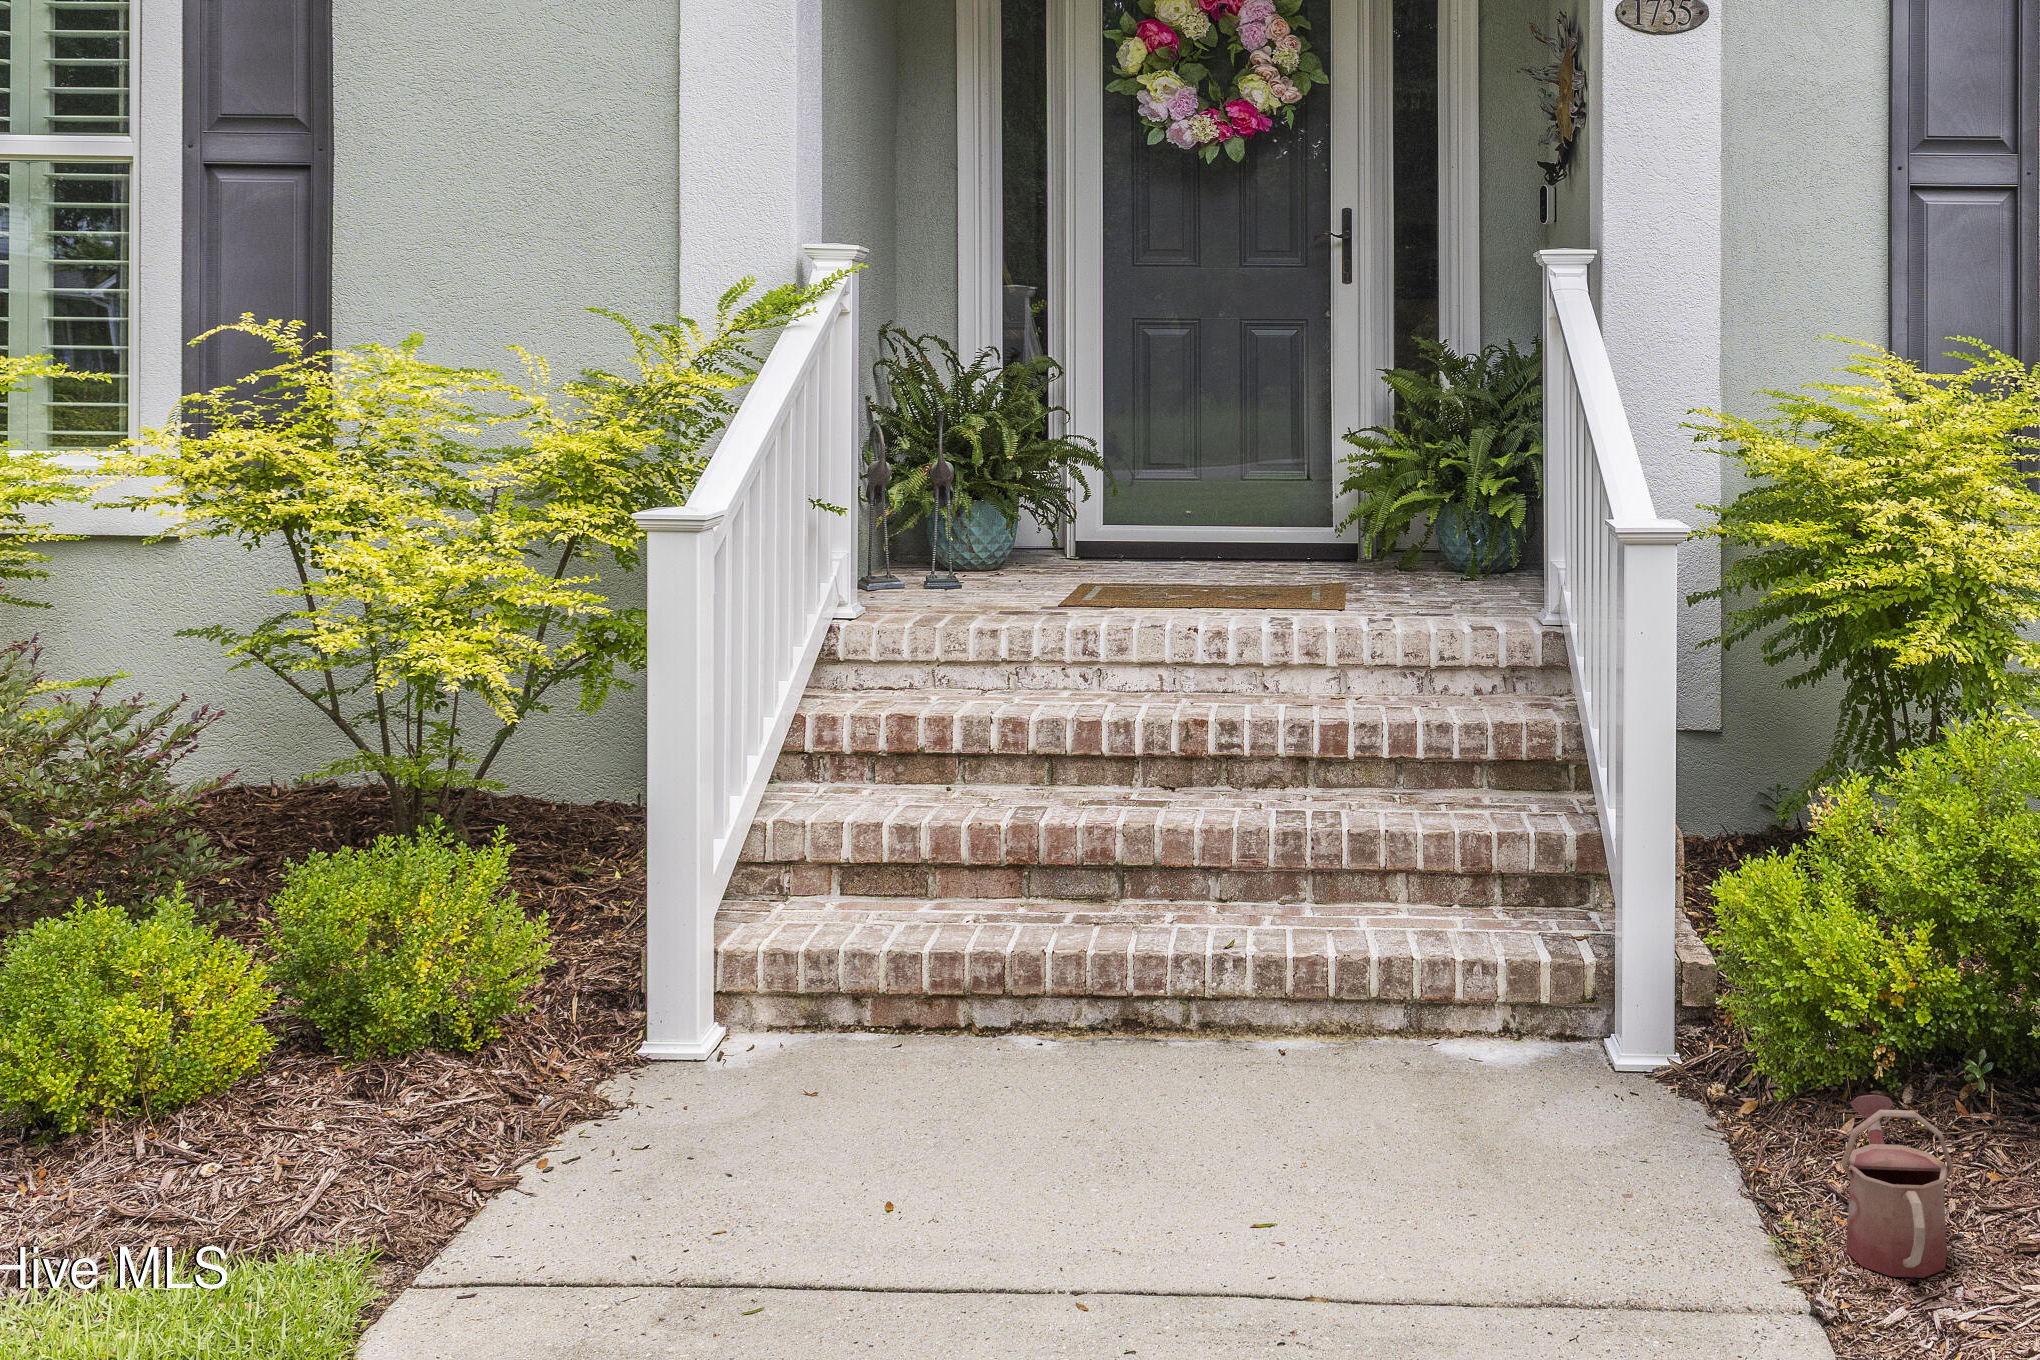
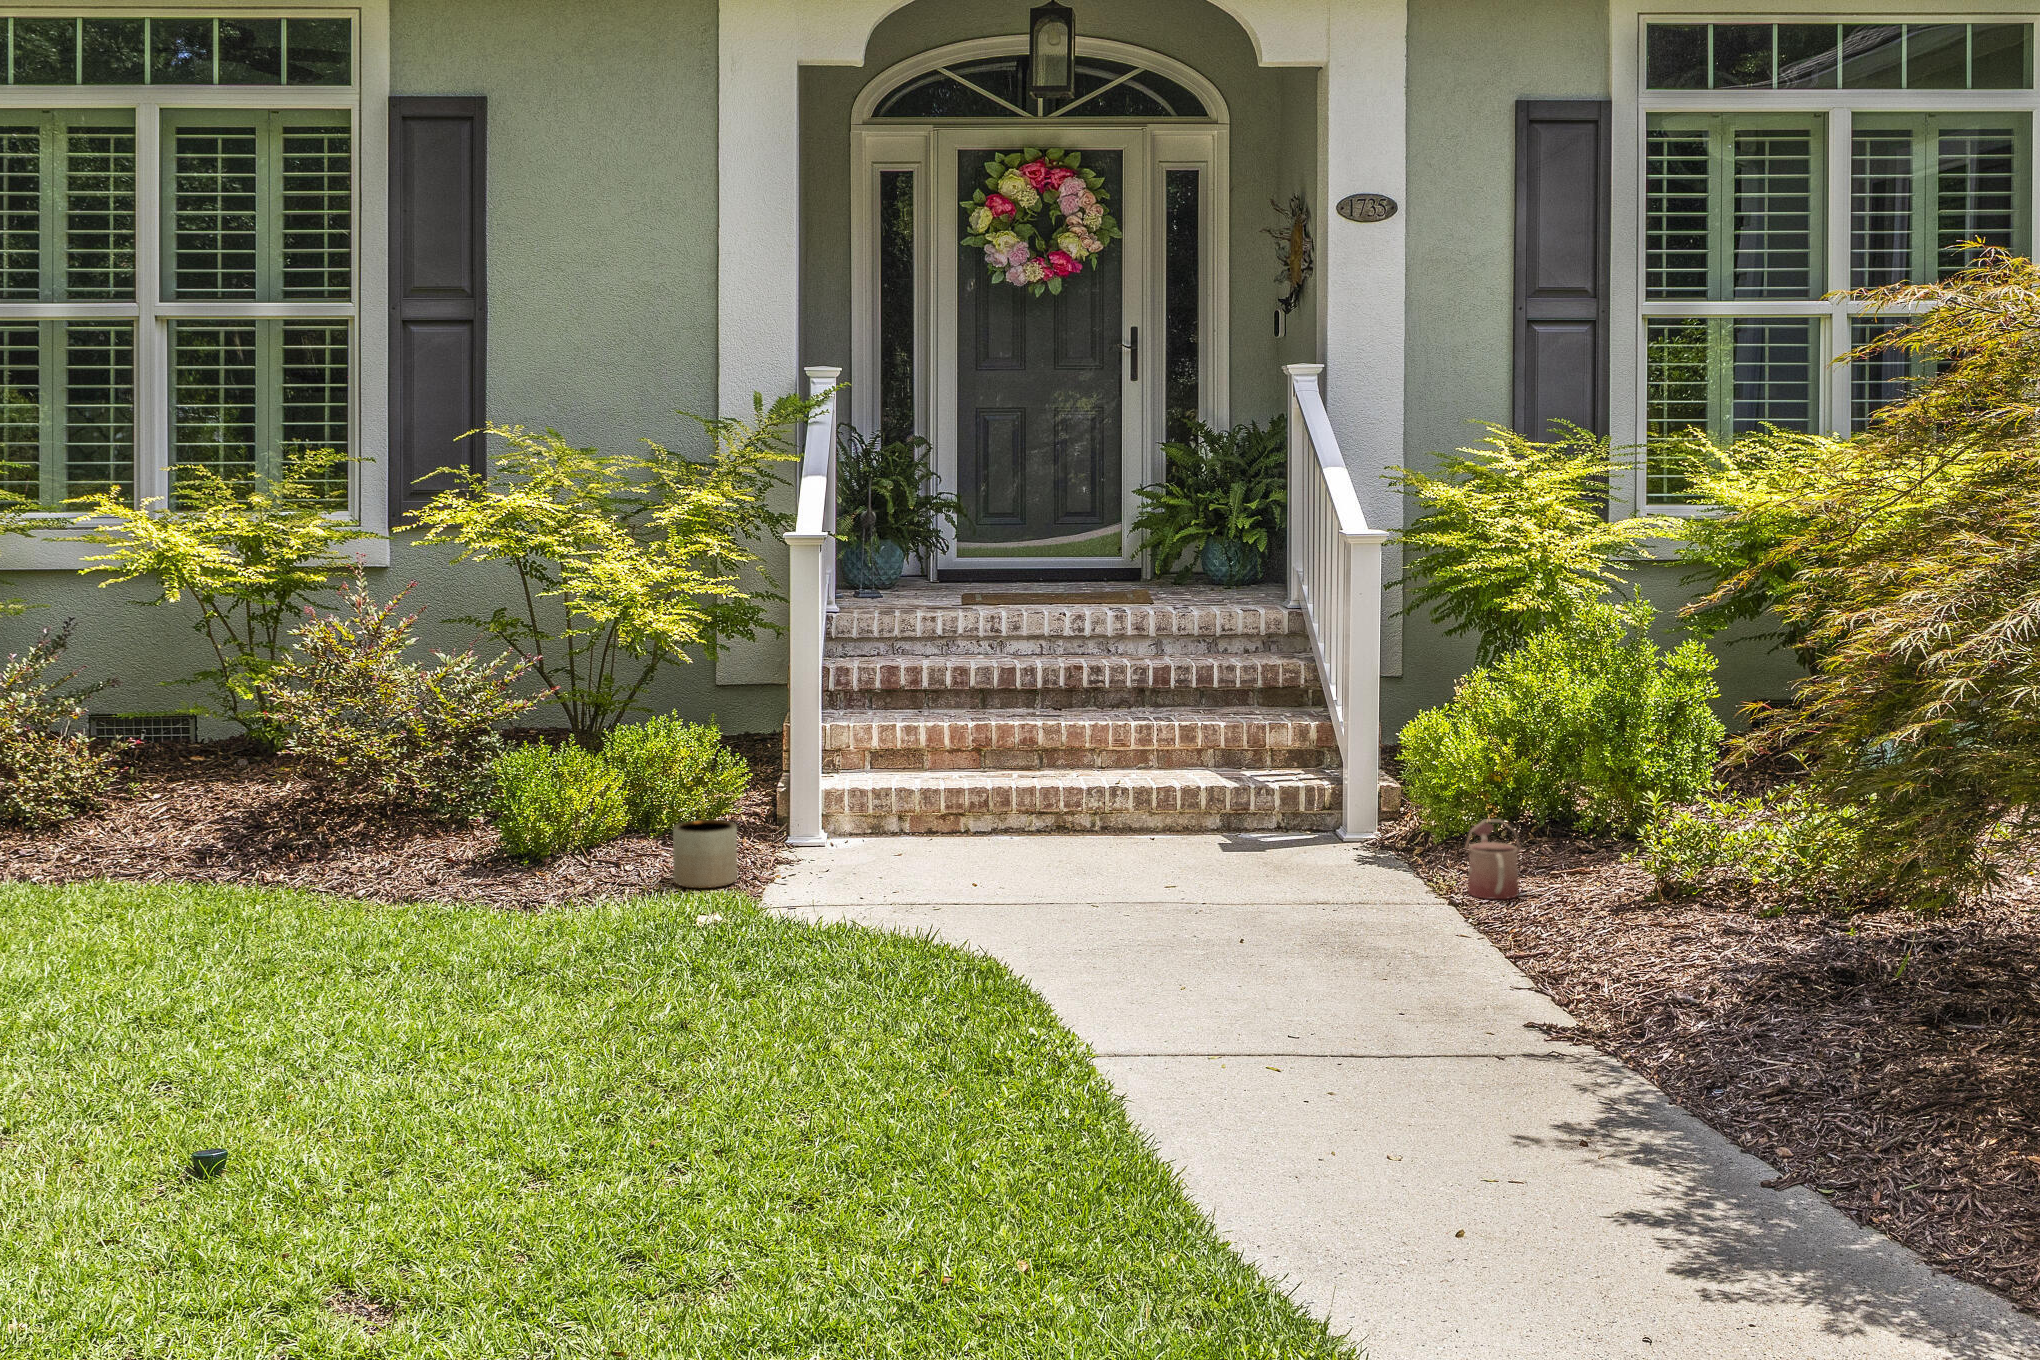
planter: none [343,1057,475,1206] -> present [673,820,738,888]

